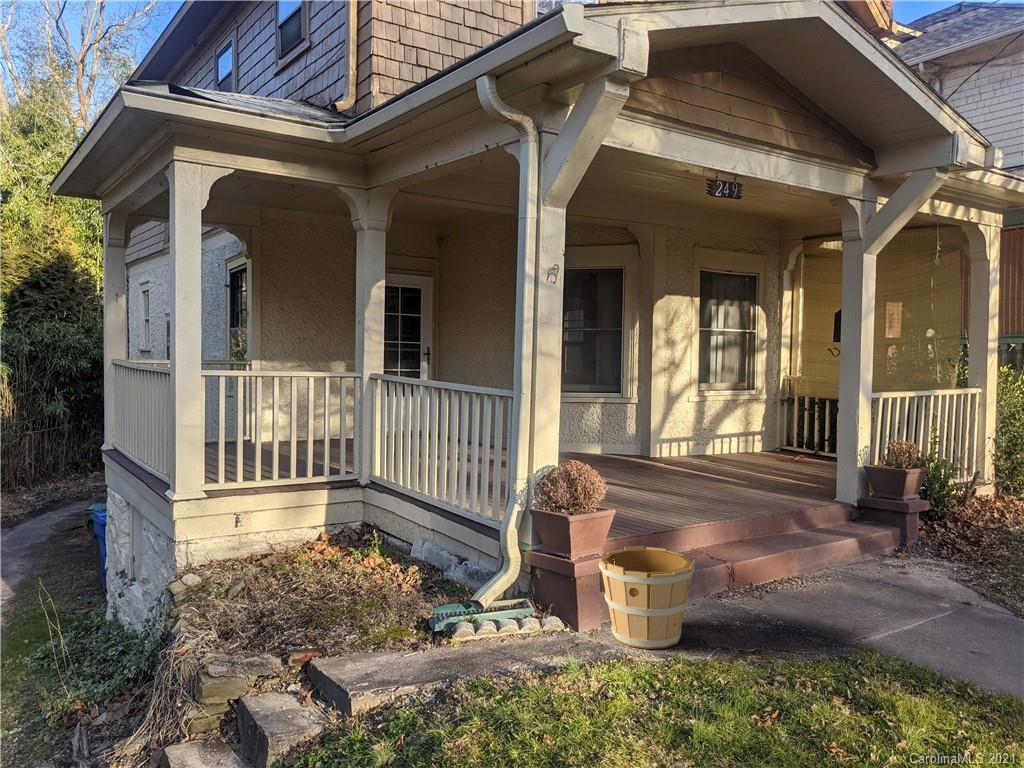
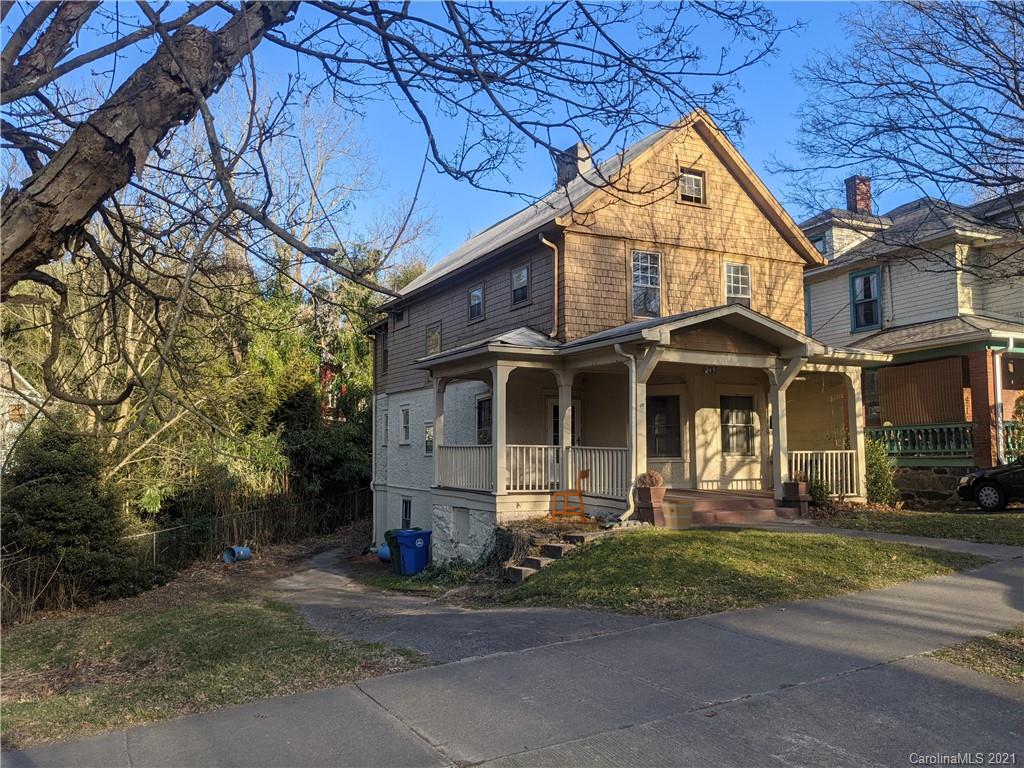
bench: none [293,436,424,598] -> present [552,469,590,523]

